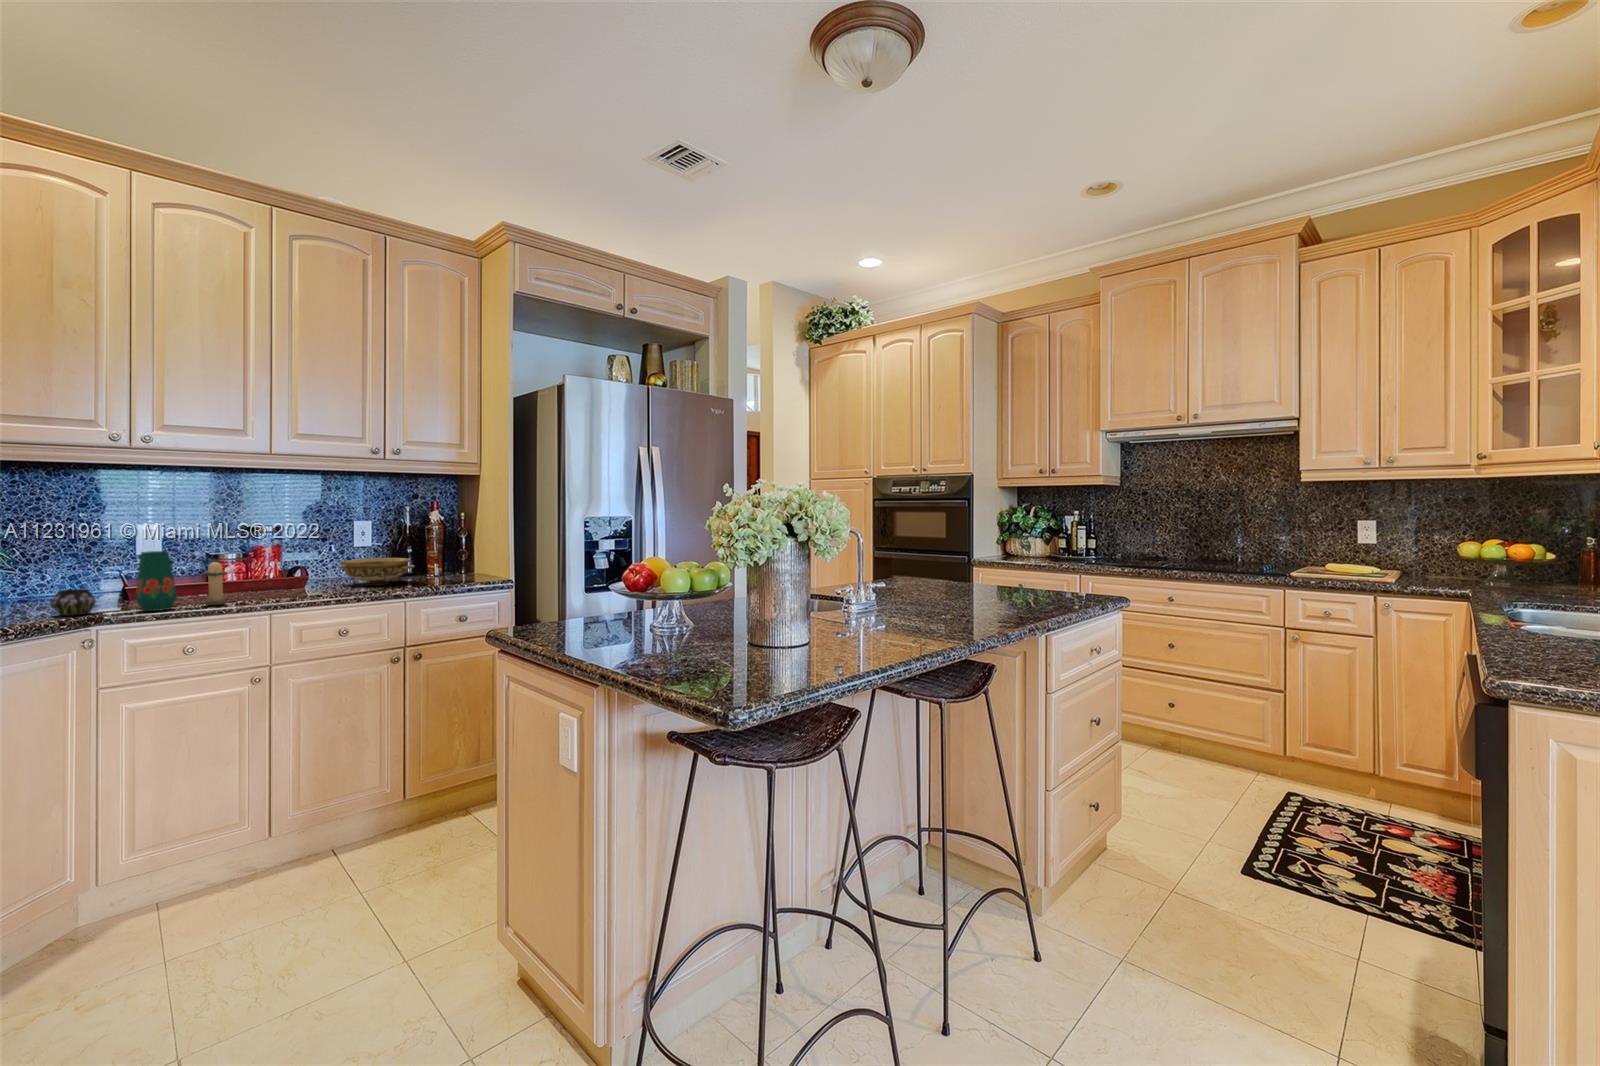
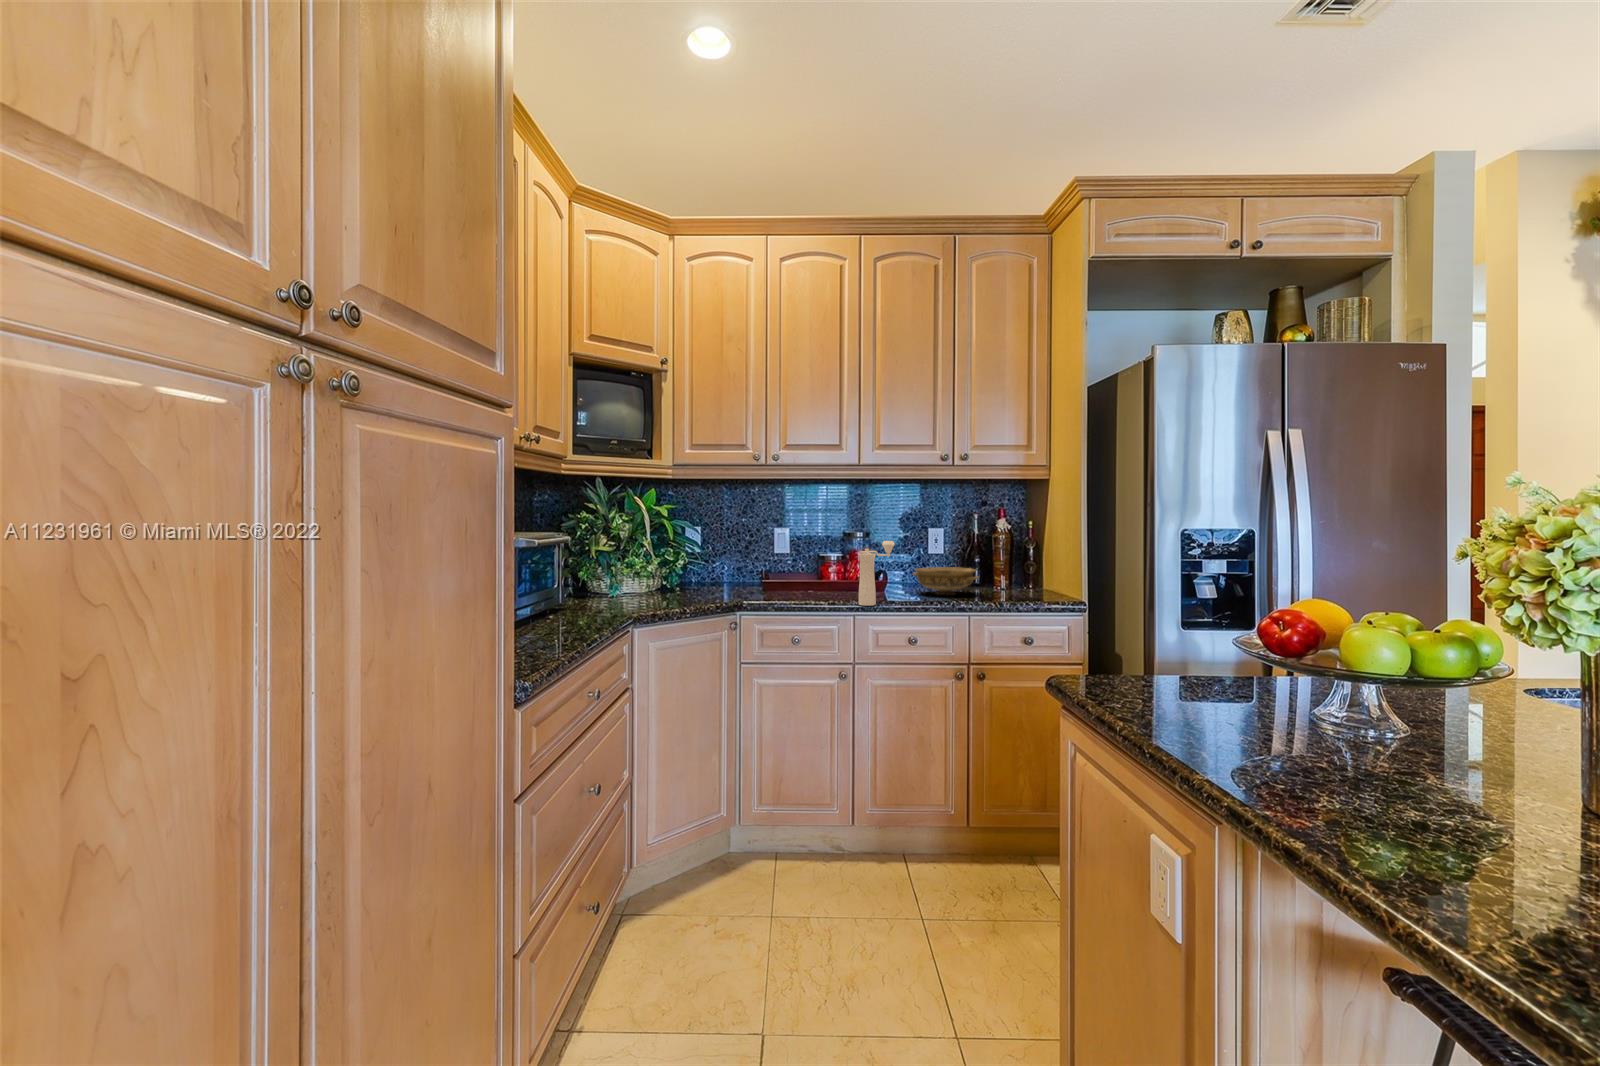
pepper mill: none [278,534,322,601] -> present [858,541,895,606]
vase: present [50,551,177,616] -> none [712,553,786,605]
candle: present [203,559,227,605] -> none [802,561,823,604]

